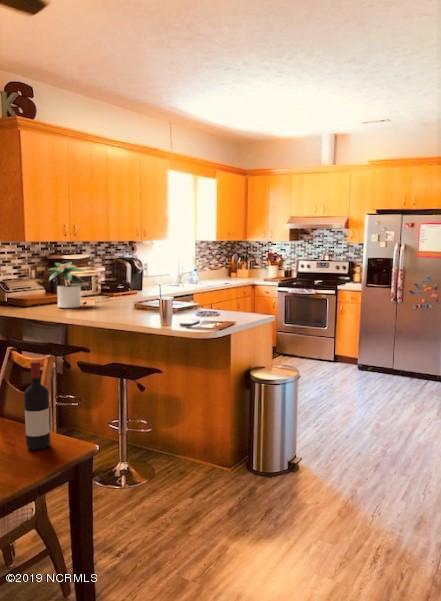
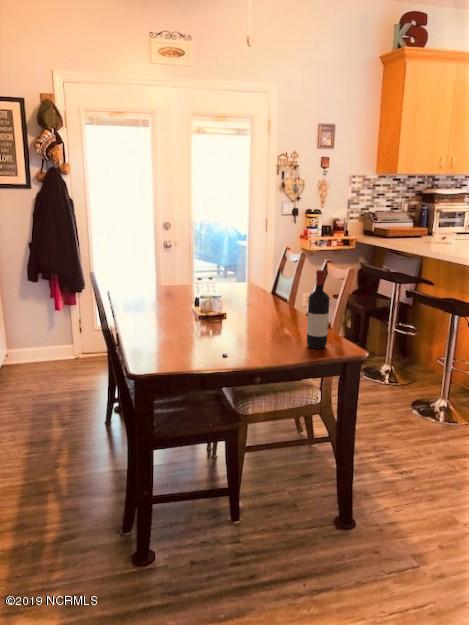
potted plant: present [49,262,83,308] -> none [411,195,451,242]

